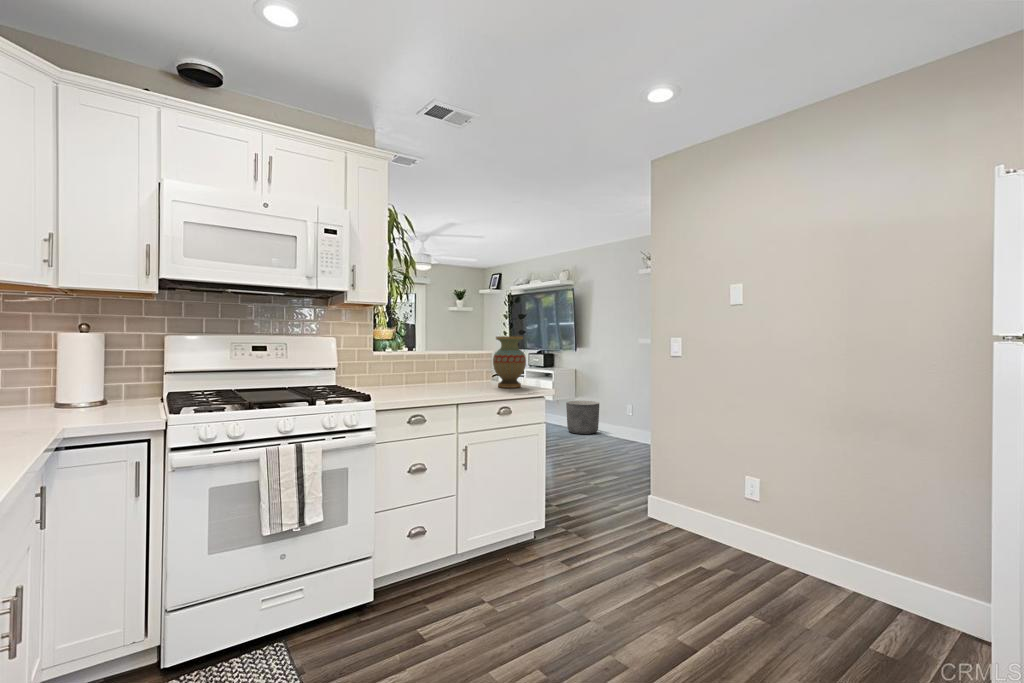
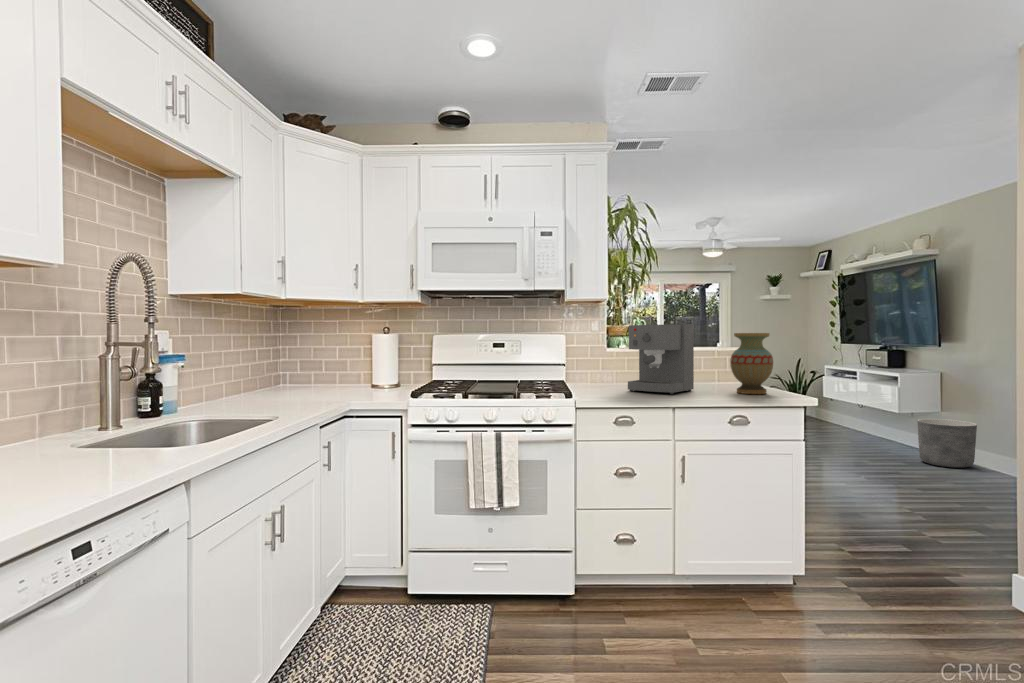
coffee maker: none [409,328,463,391] -> present [628,324,694,394]

